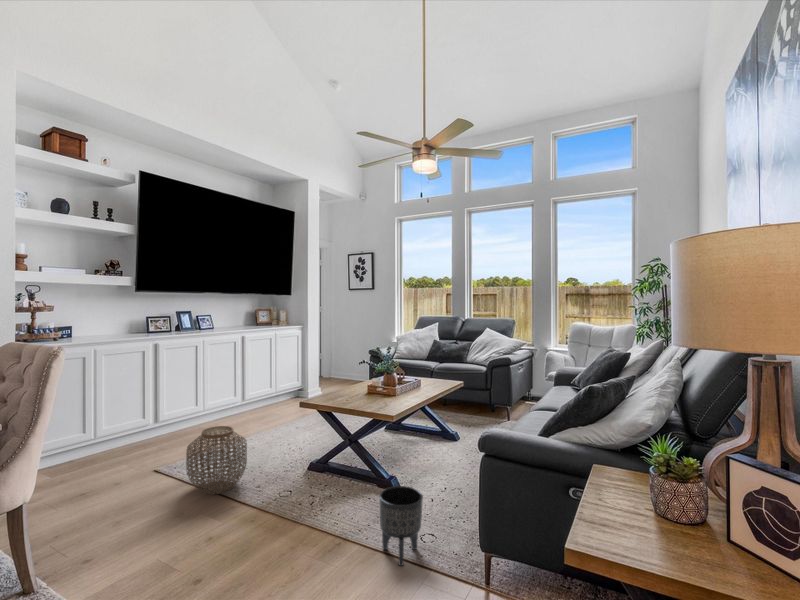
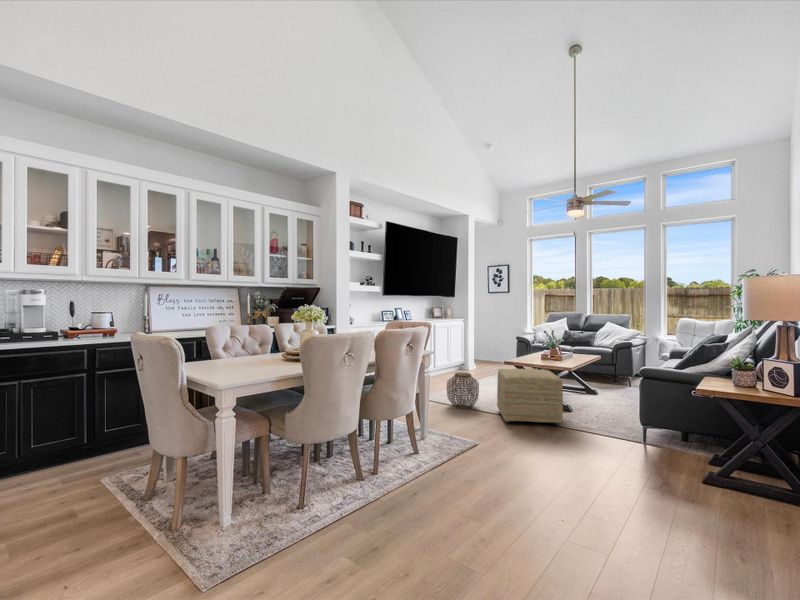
ottoman: none [249,421,360,536] -> present [497,369,563,425]
planter: present [379,486,423,566] -> none [579,399,604,436]

